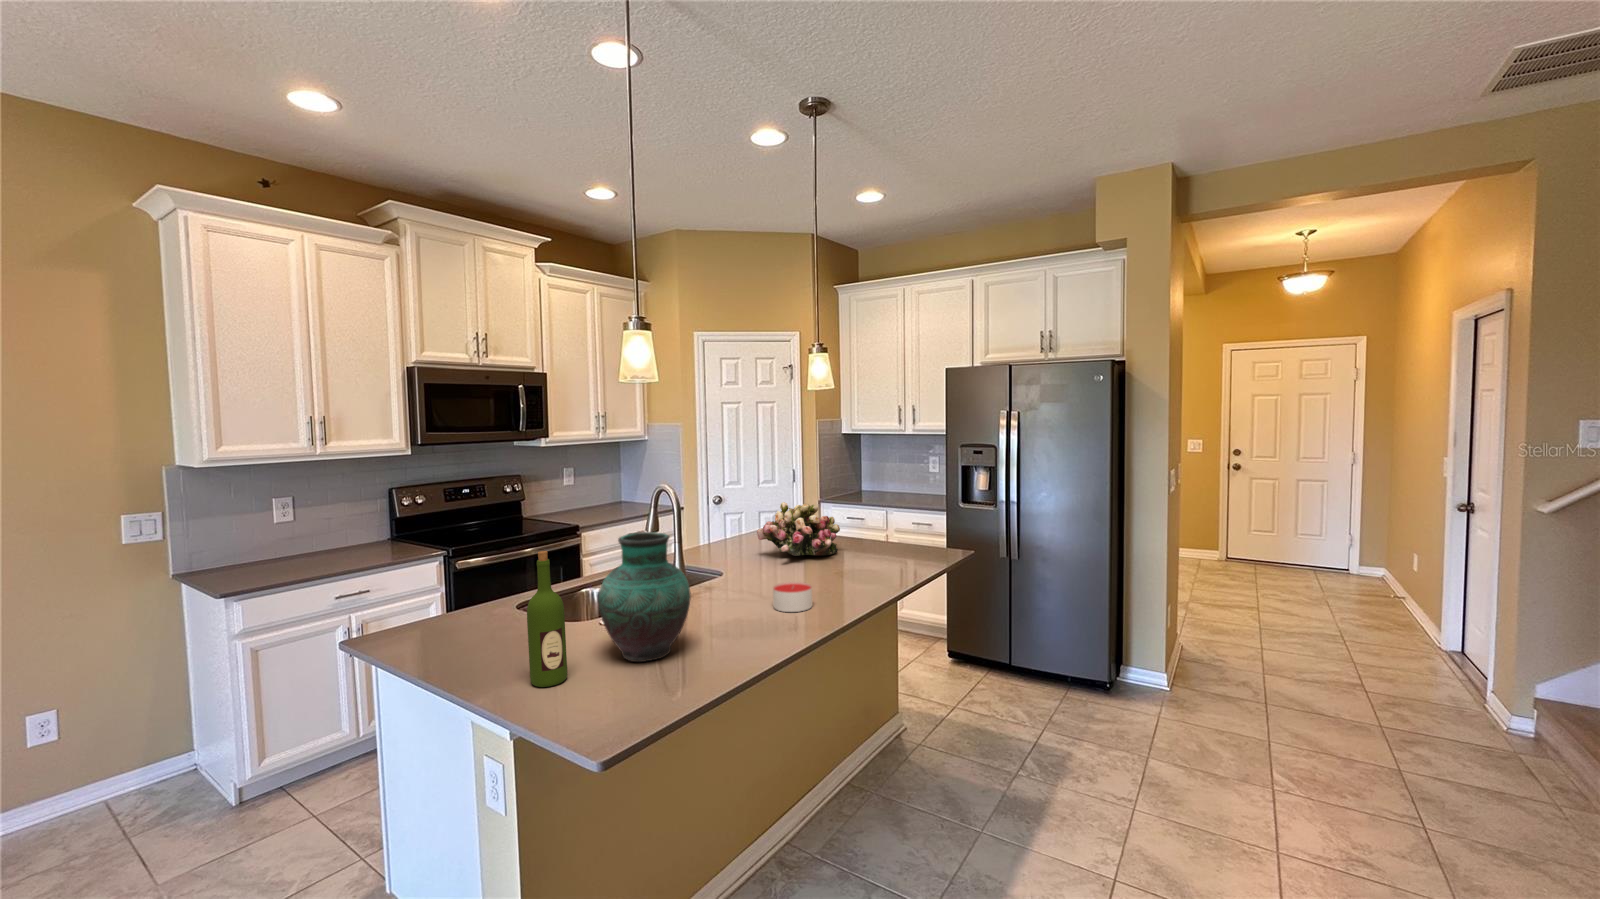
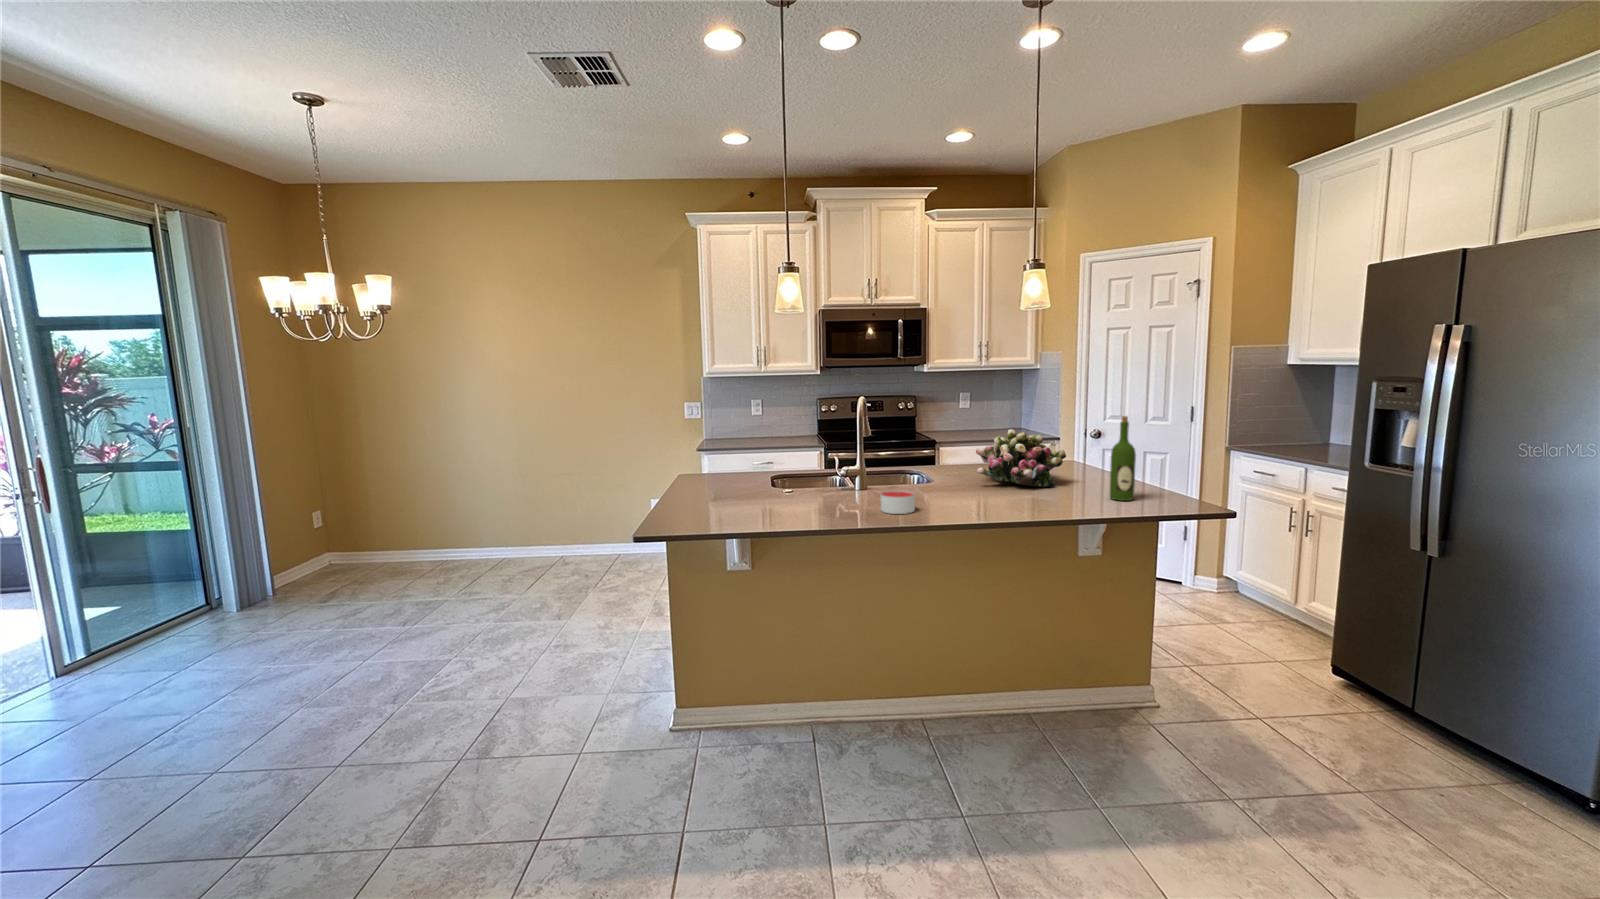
vase: present [599,532,691,662] -> none [724,427,786,514]
wine bottle: present [527,551,567,687] -> present [1110,416,1136,501]

